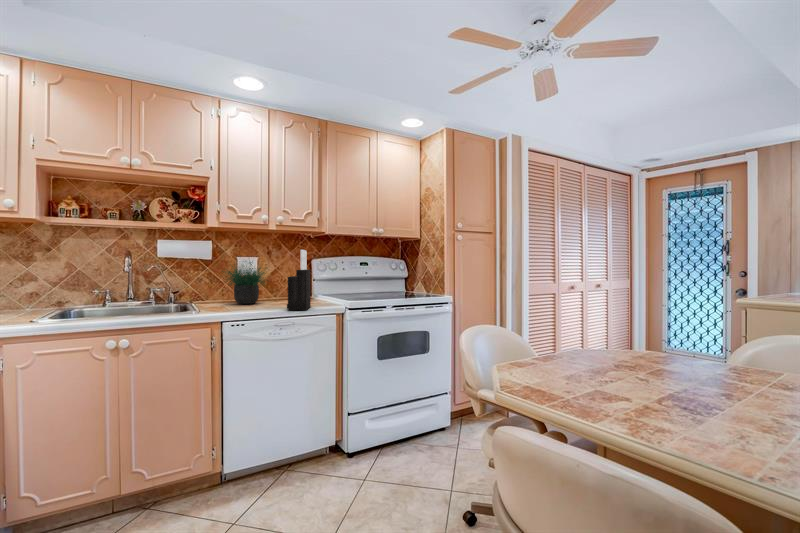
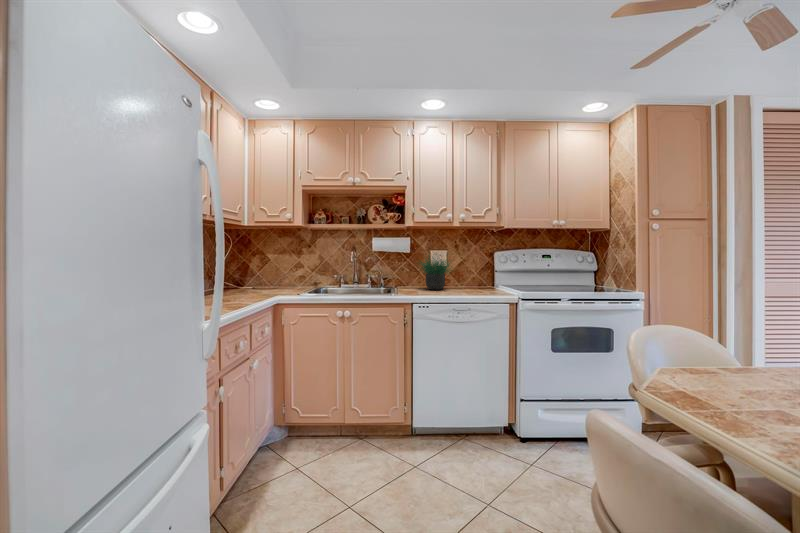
knife block: present [287,250,311,310] -> none [466,242,488,297]

